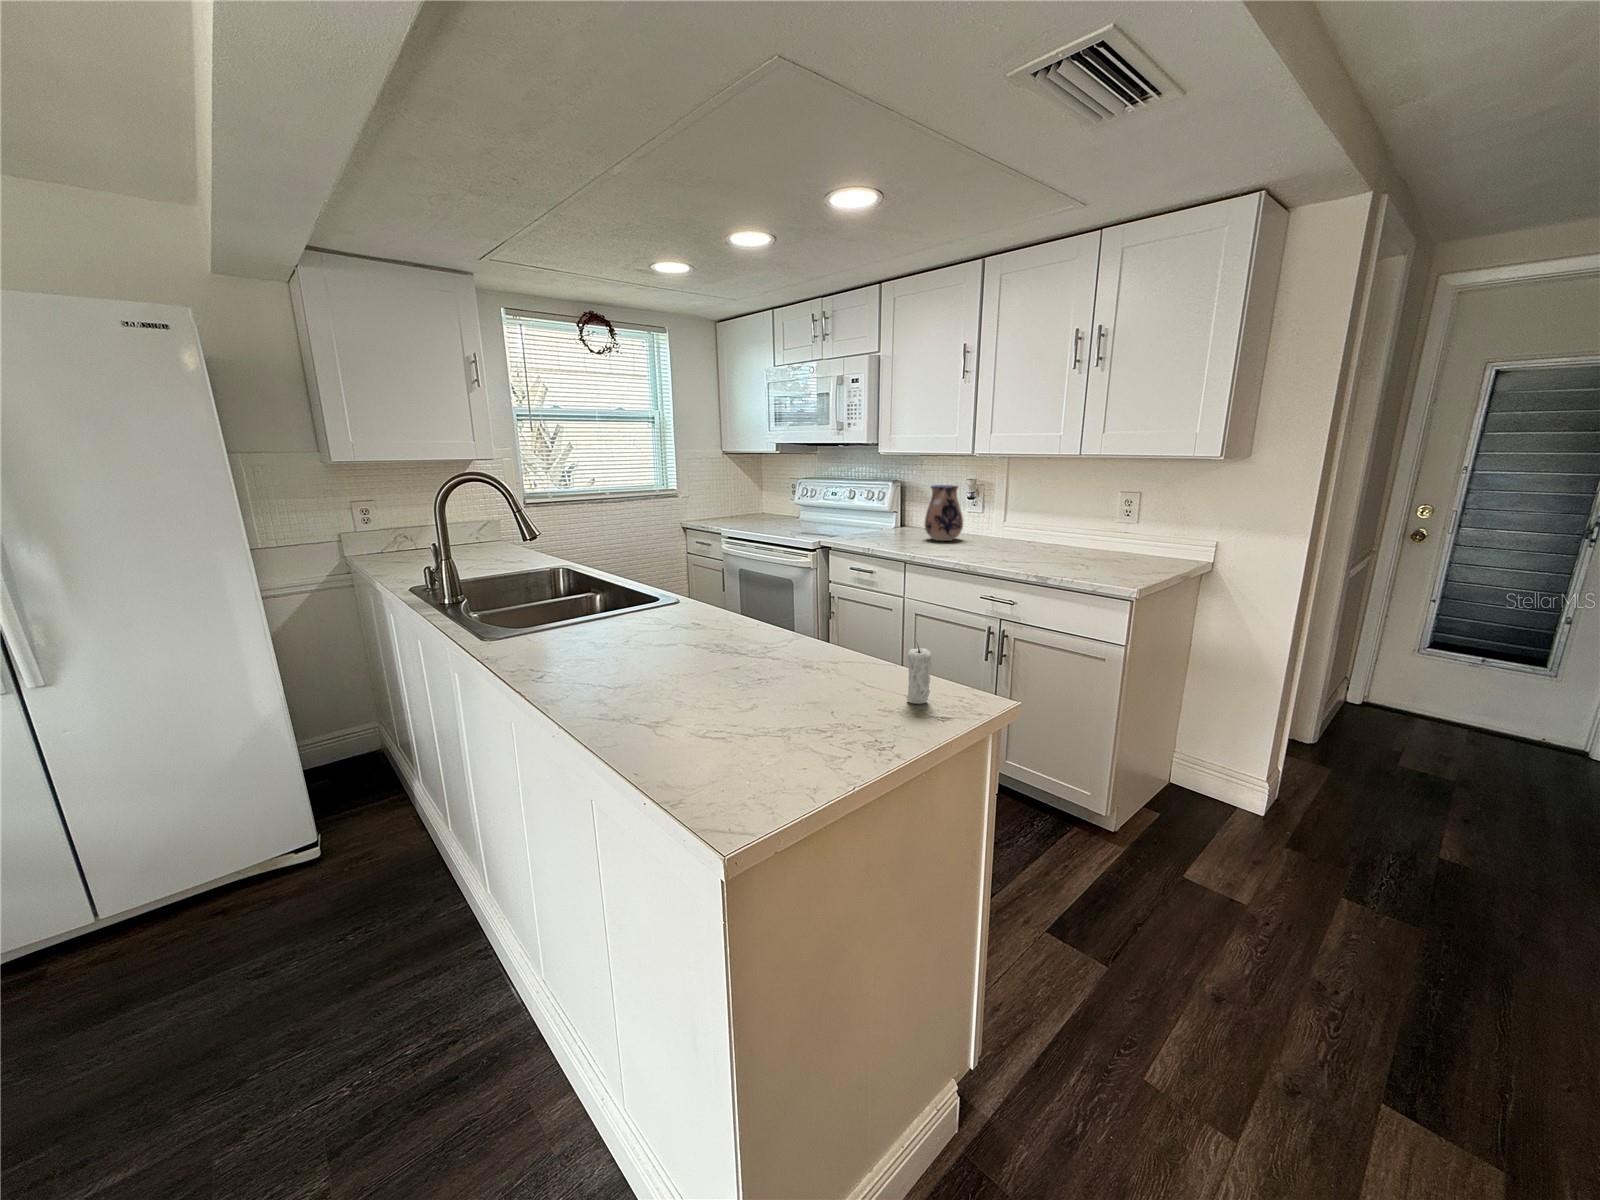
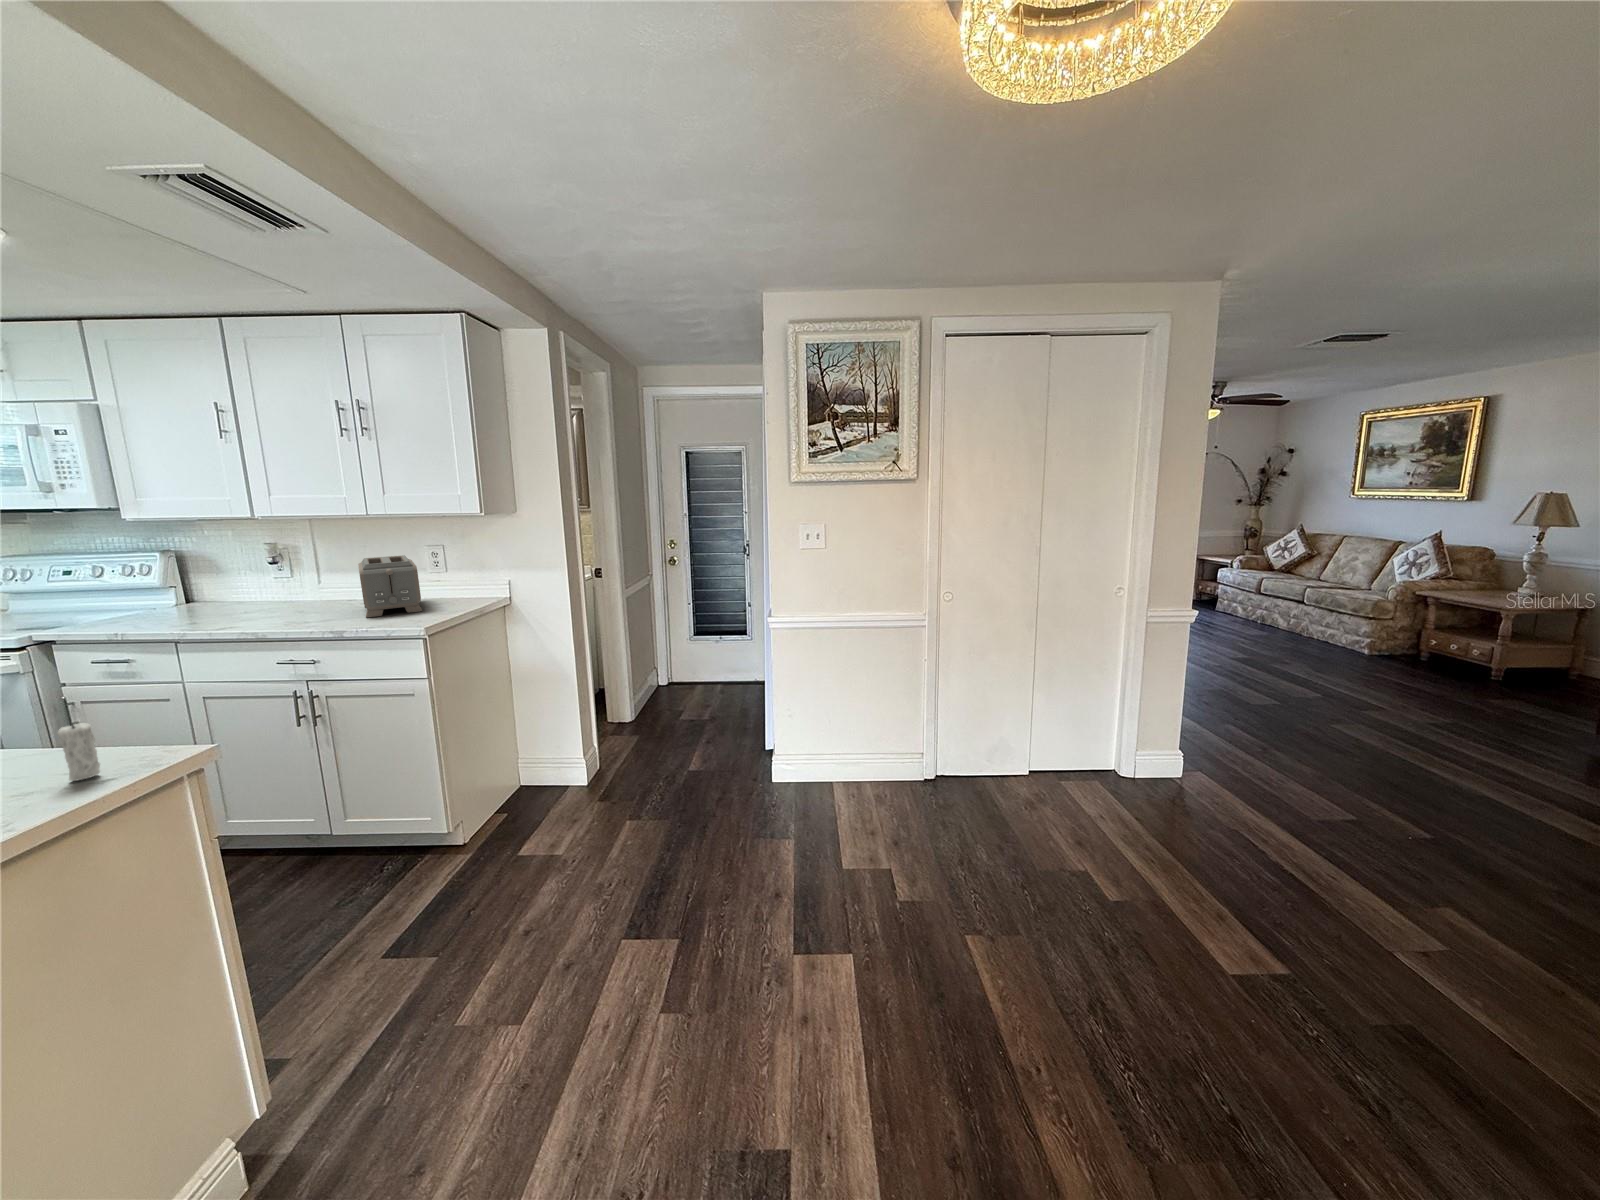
ceramic pitcher: present [925,485,963,541] -> none [206,550,263,612]
toaster: none [1051,502,1125,567] -> present [358,555,422,617]

